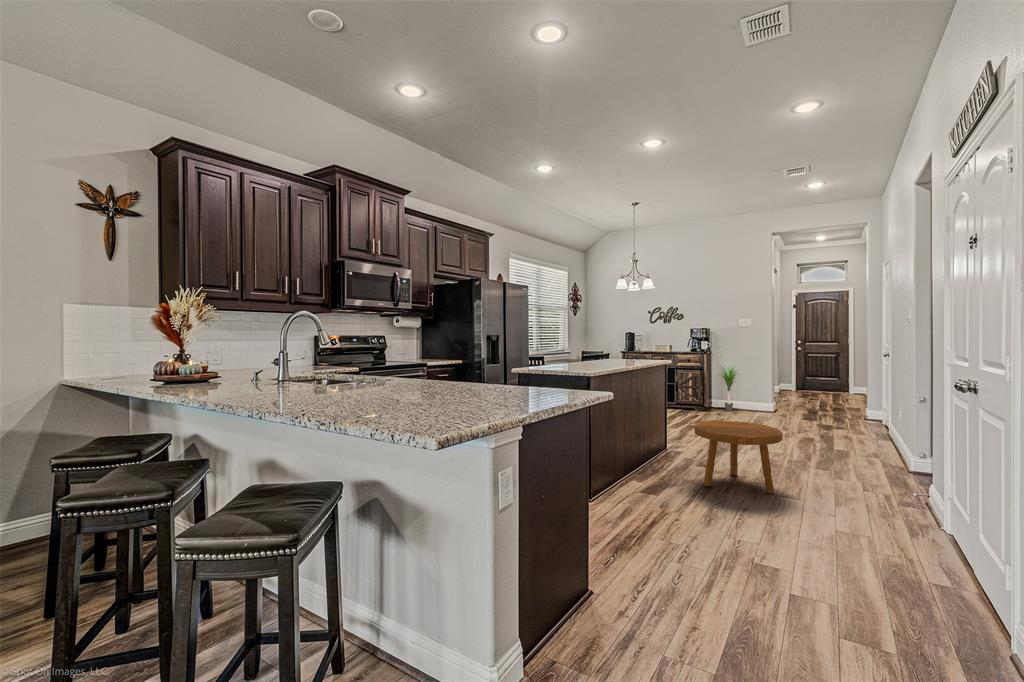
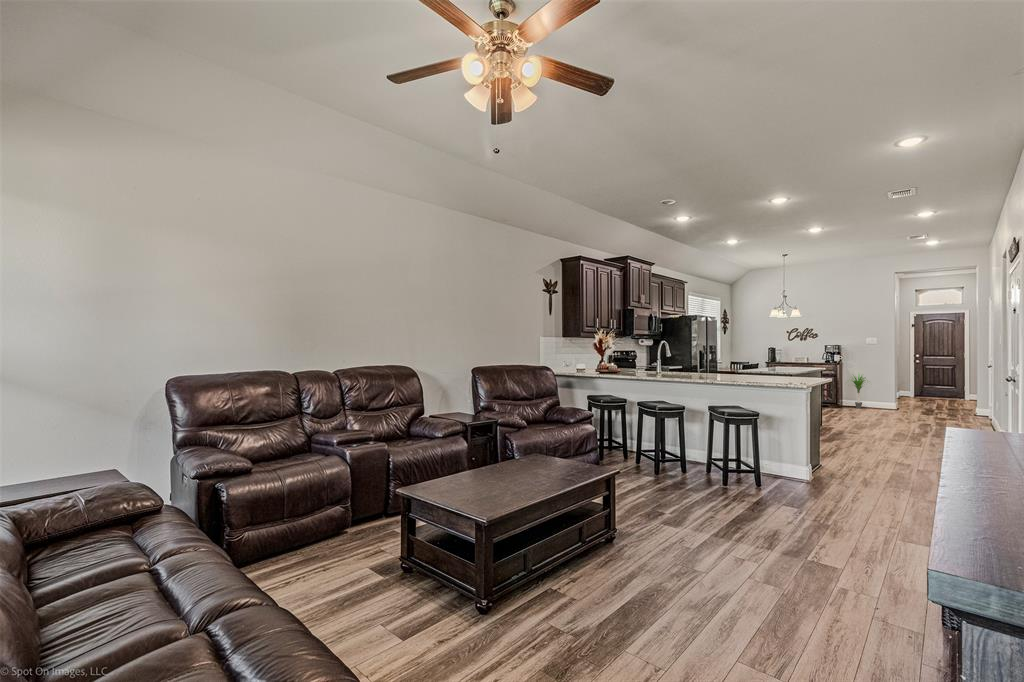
footstool: present [694,420,783,494] -> none [848,403,905,443]

